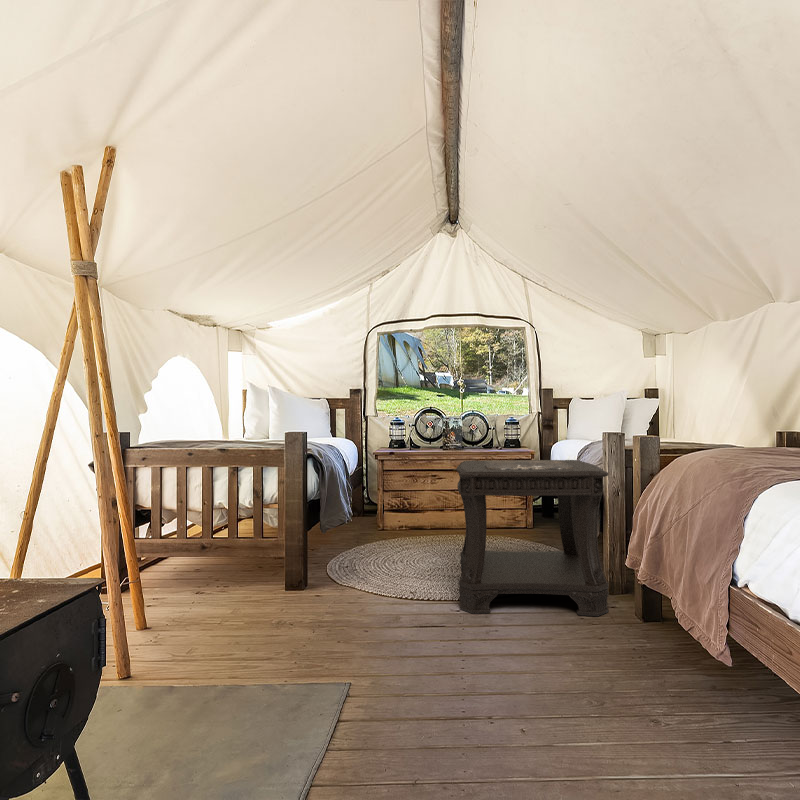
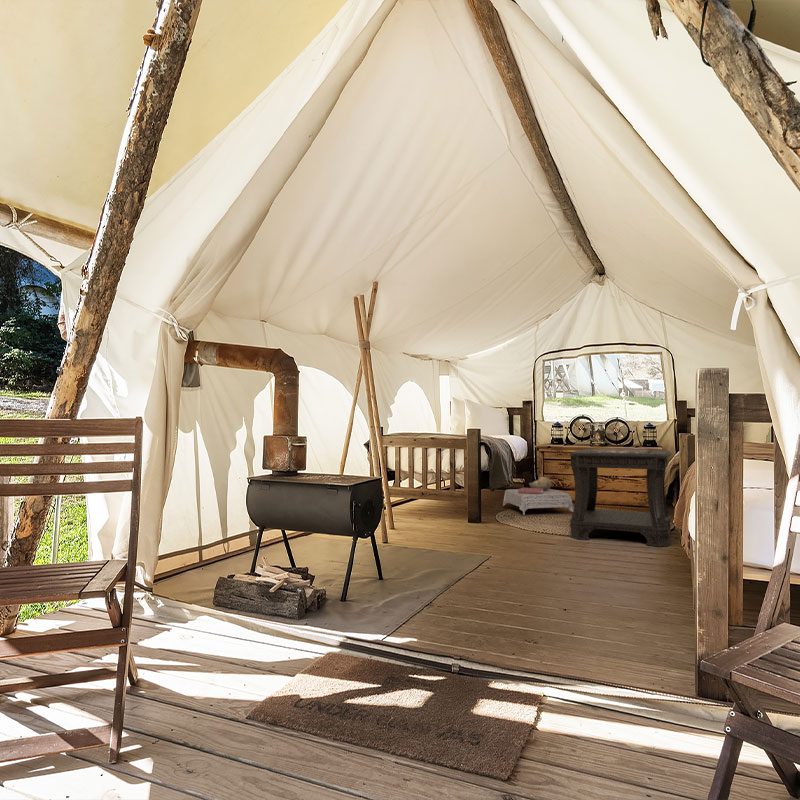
ottoman: none [332,501,437,565] -> present [503,477,574,515]

